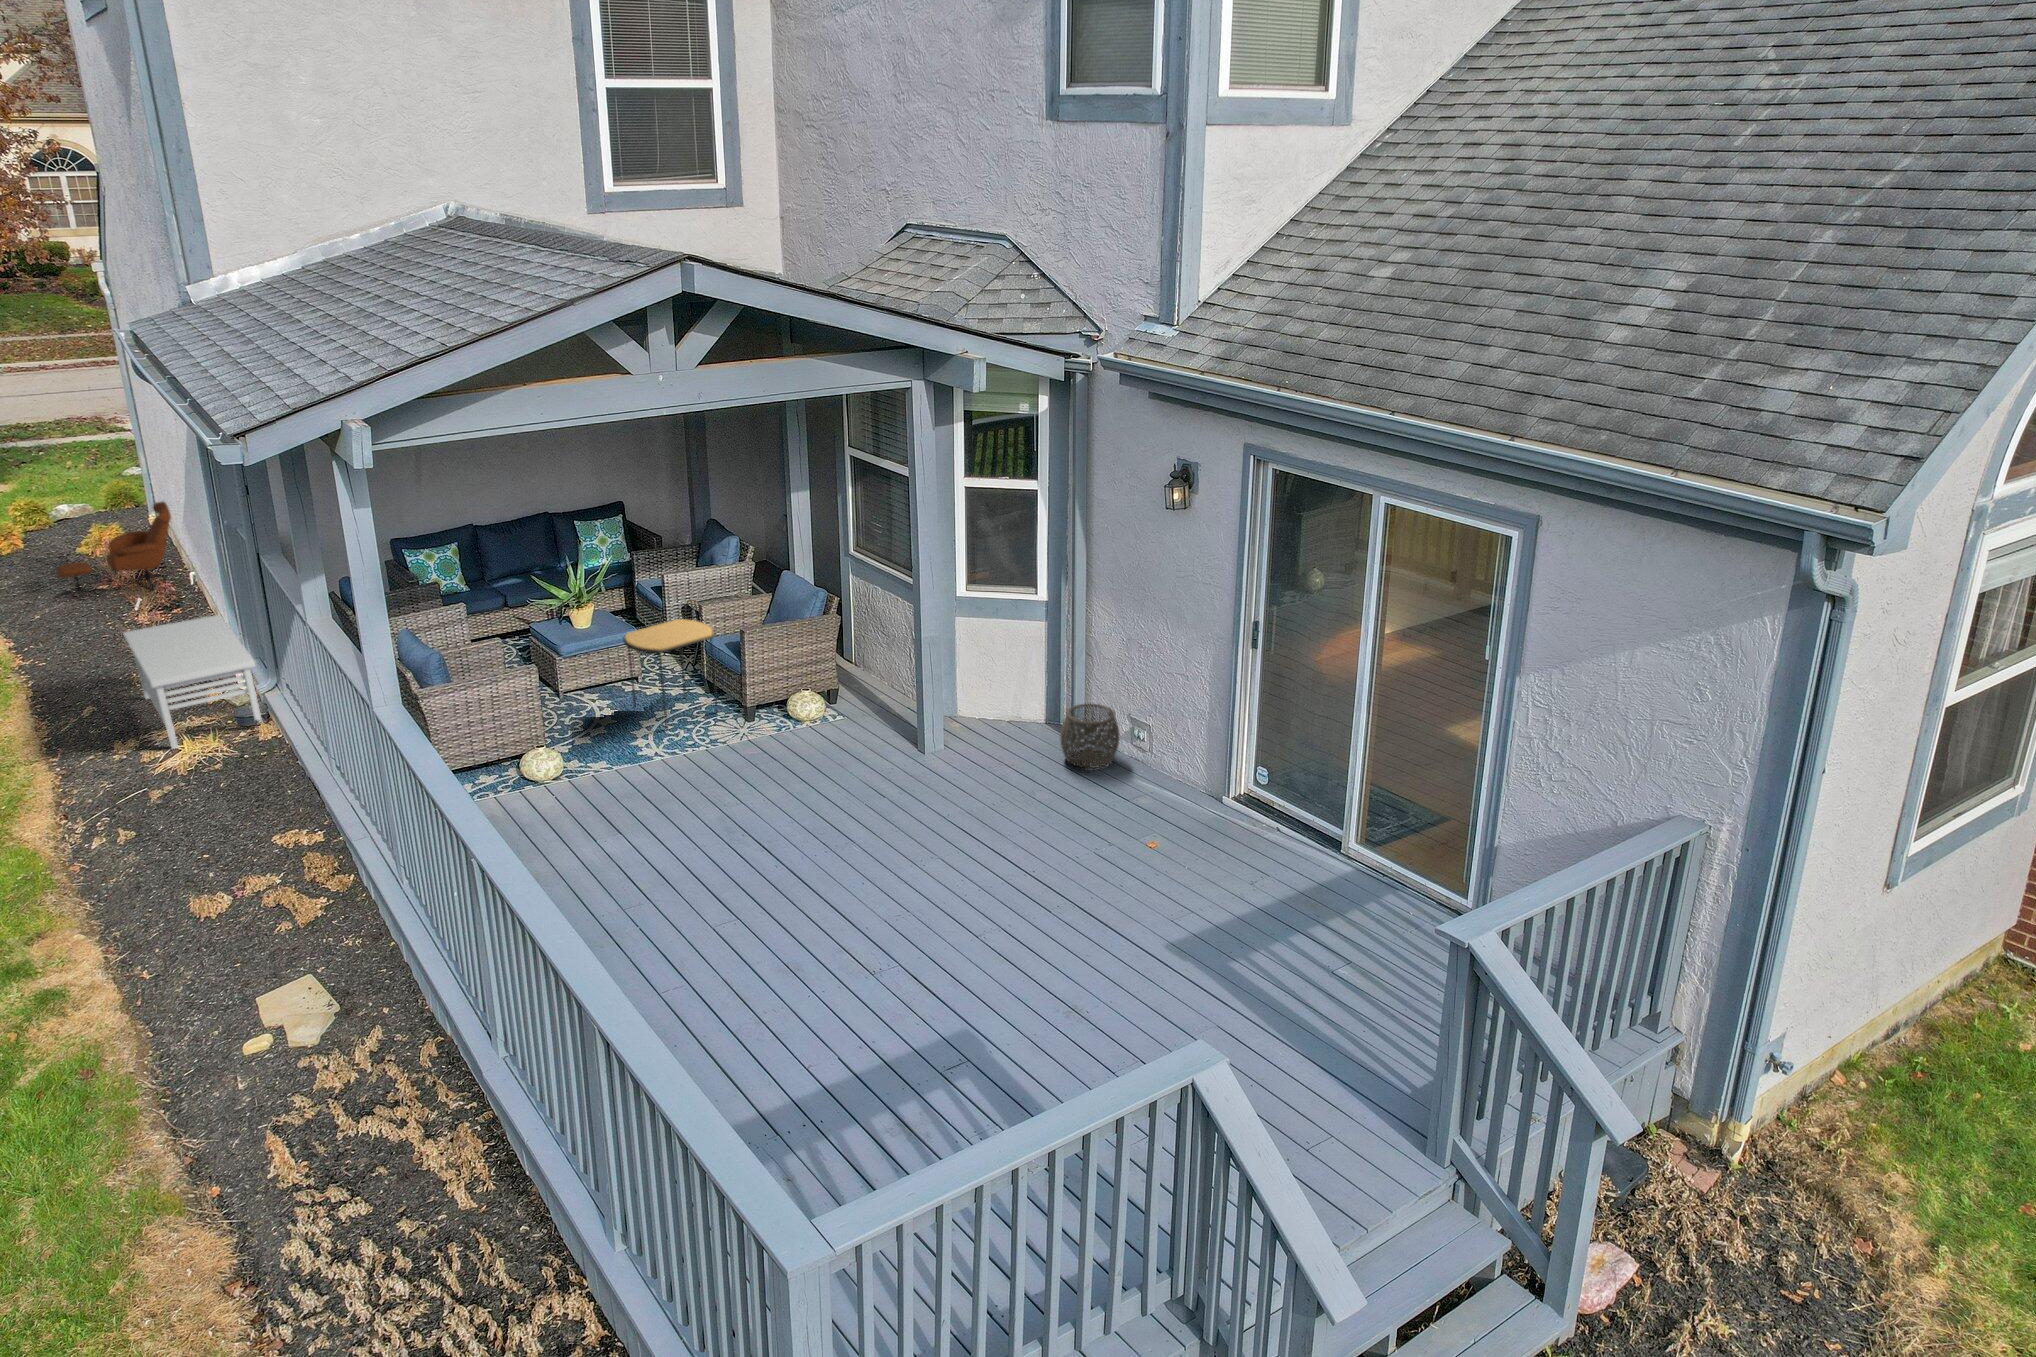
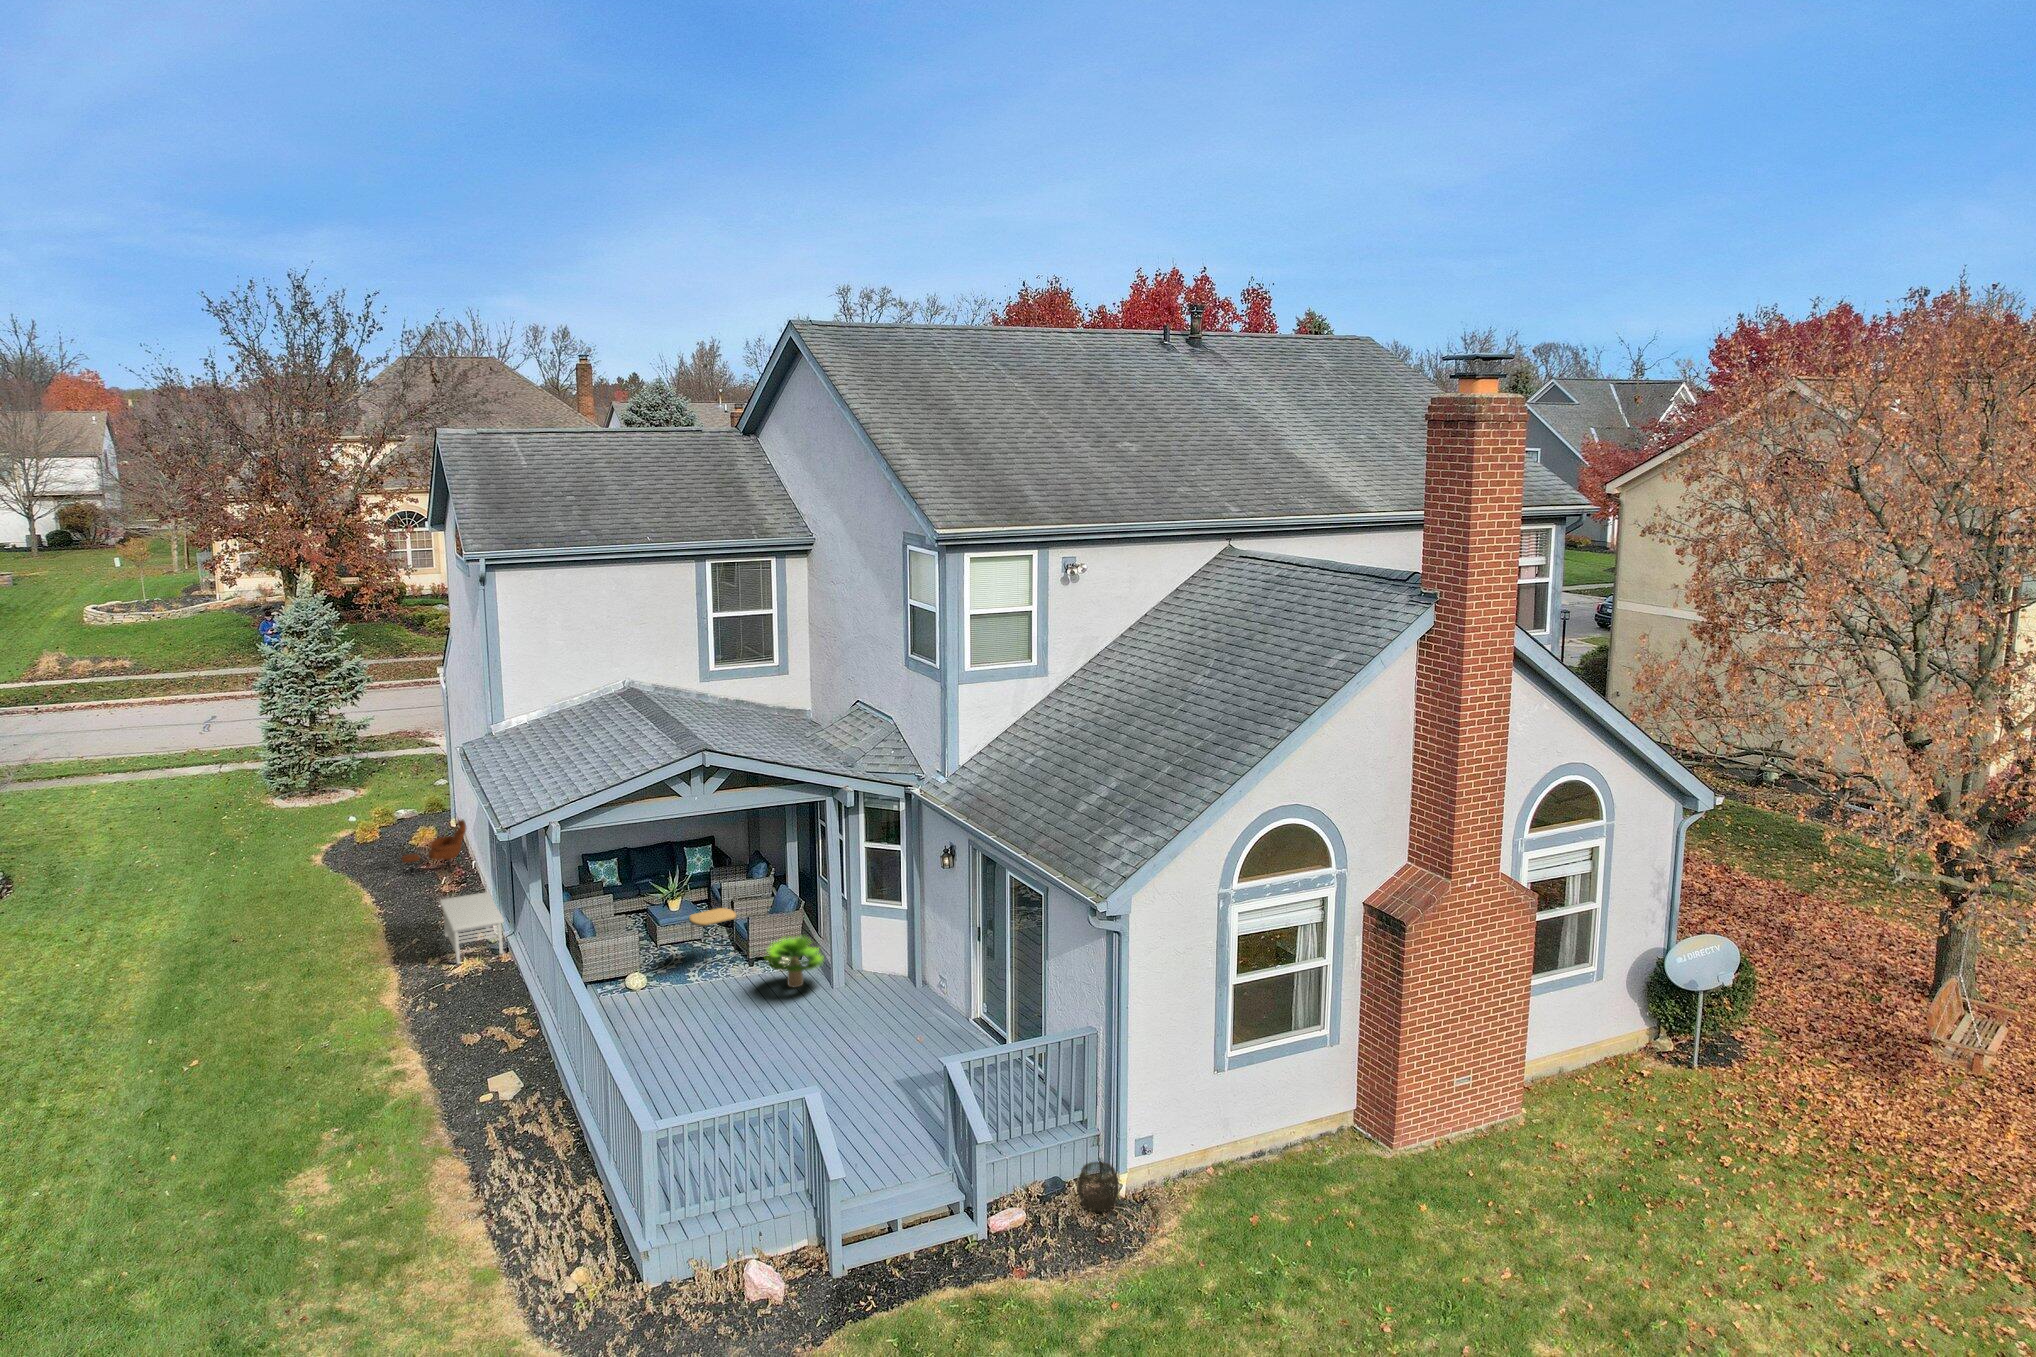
potted plant: none [788,657,905,756] -> present [767,935,822,987]
woven basket: present [1060,703,1120,768] -> present [1077,1162,1119,1212]

